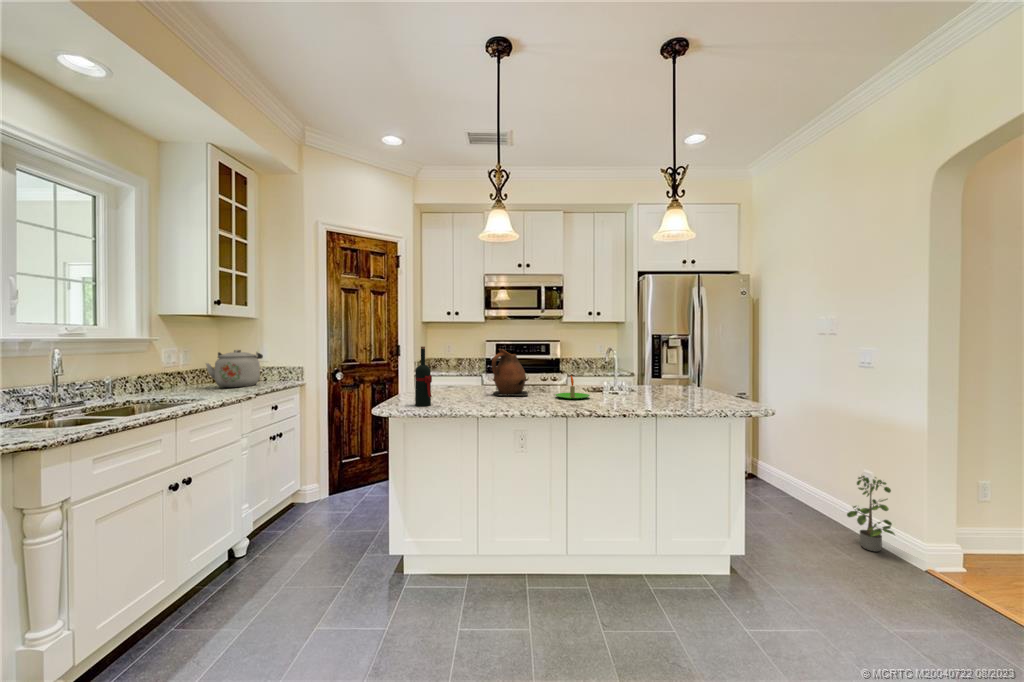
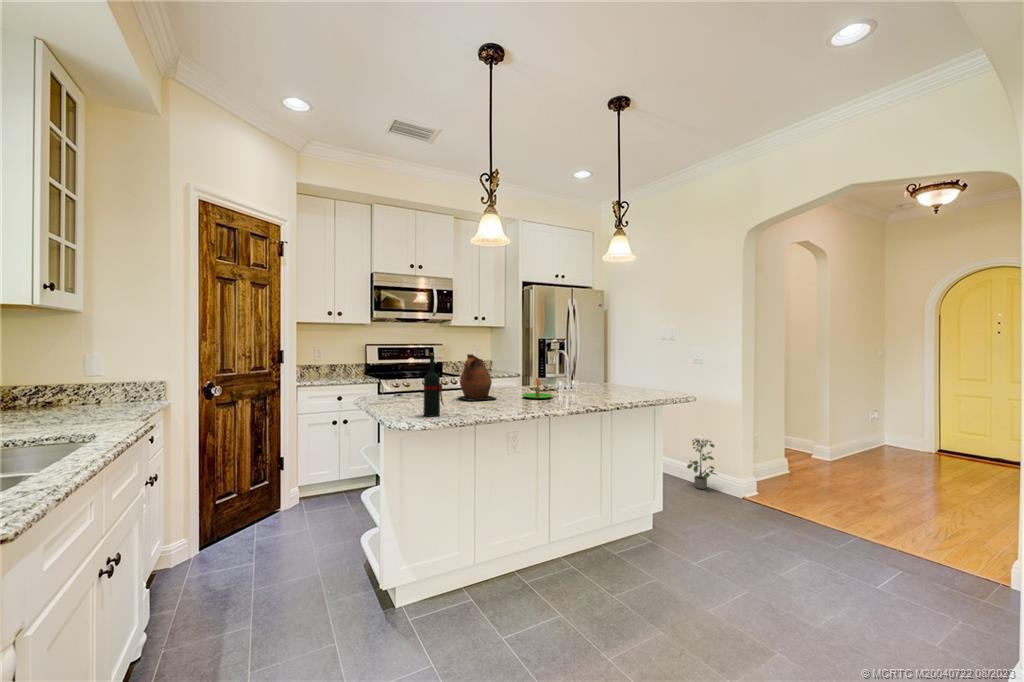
kettle: present [206,350,263,388] -> none [20,359,121,417]

